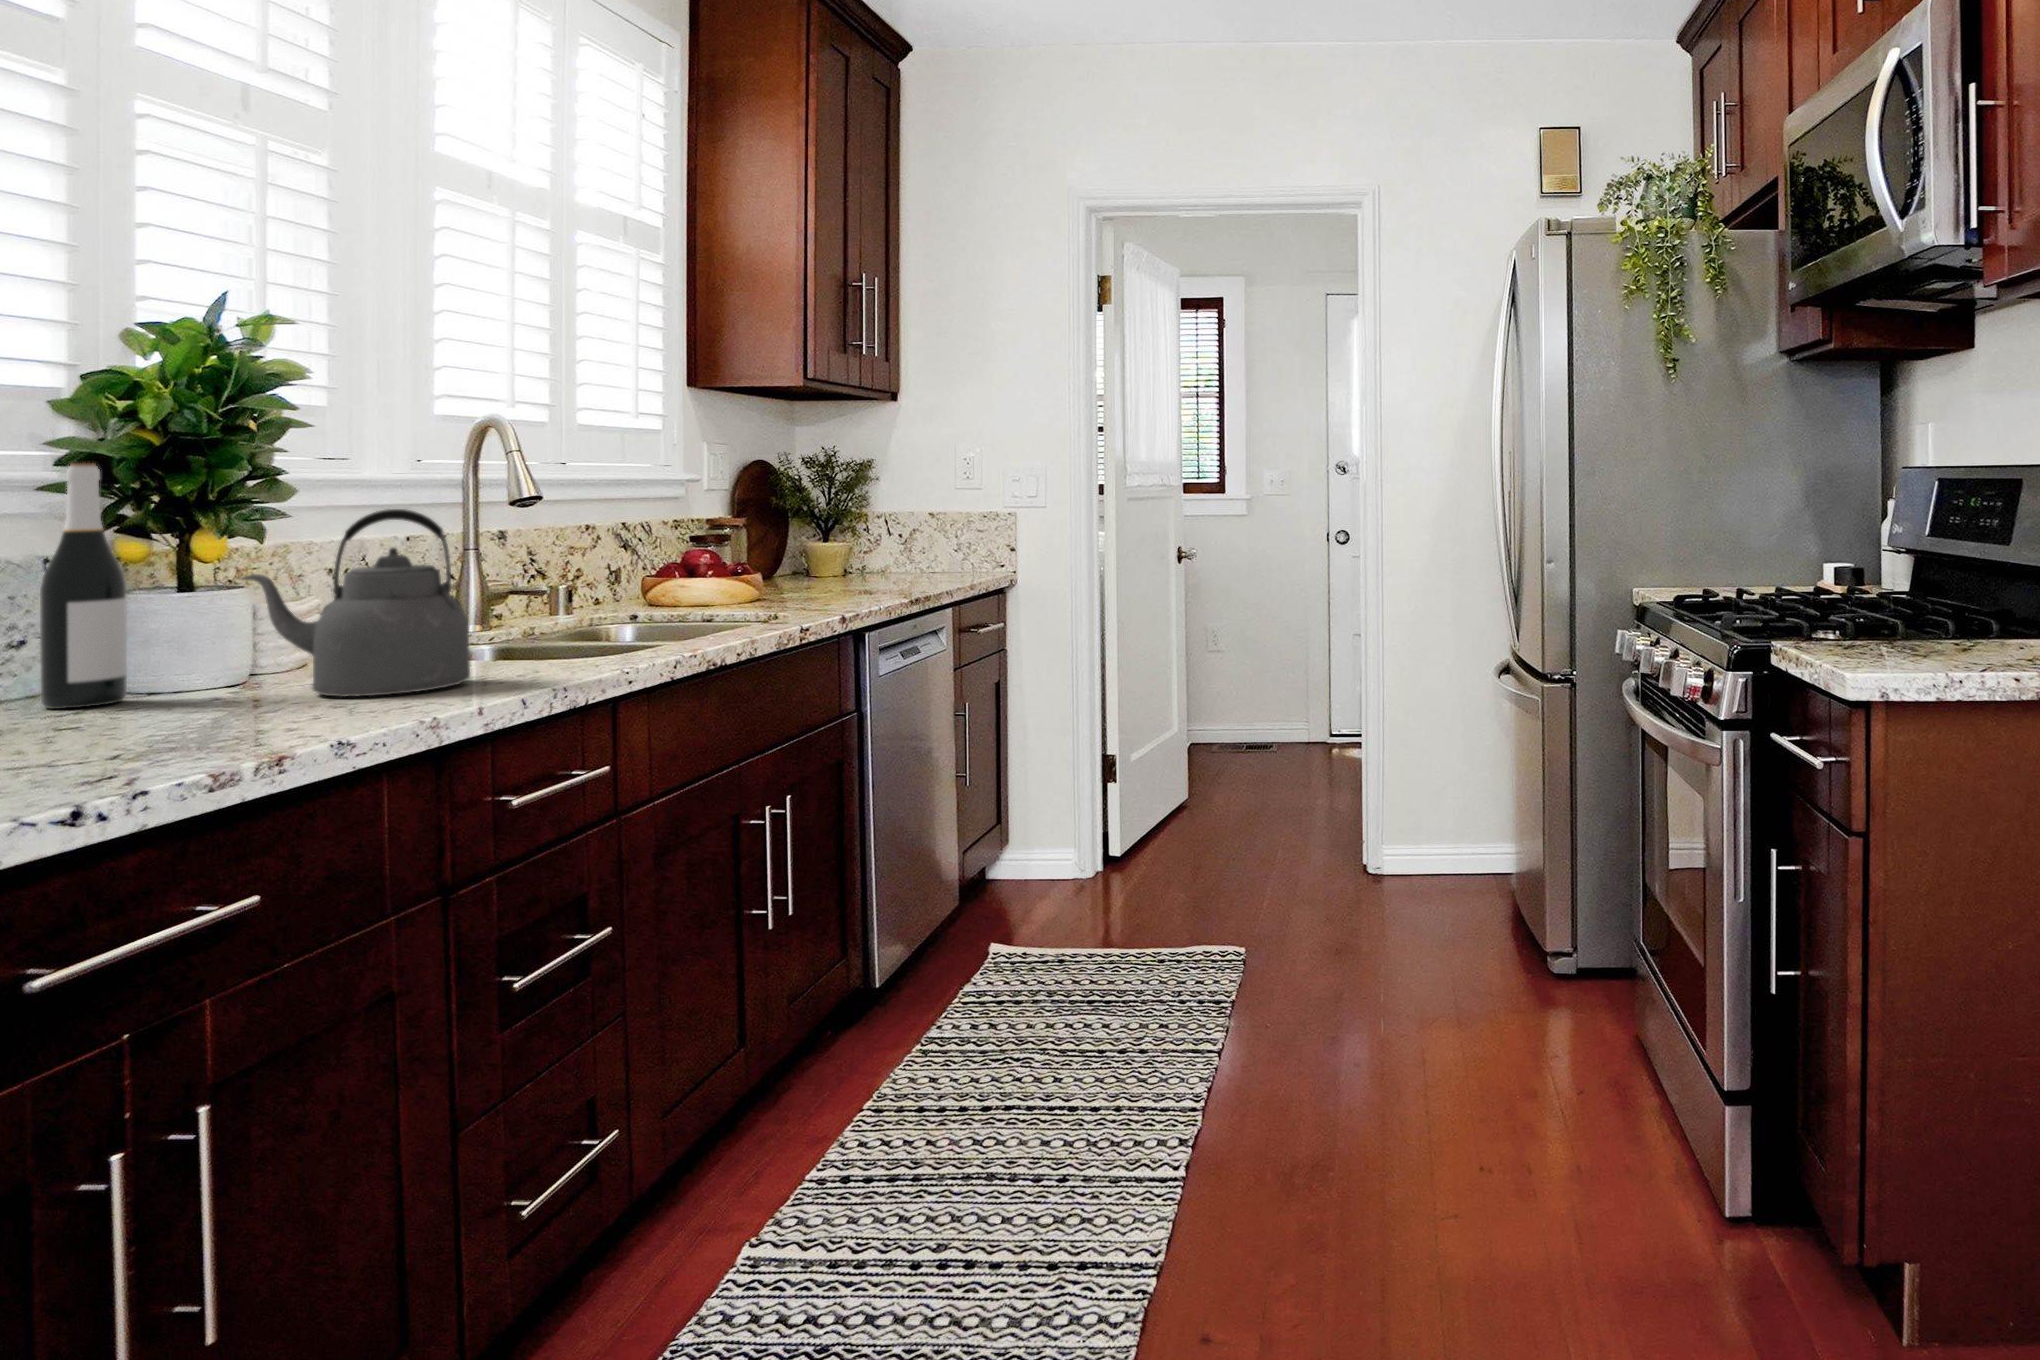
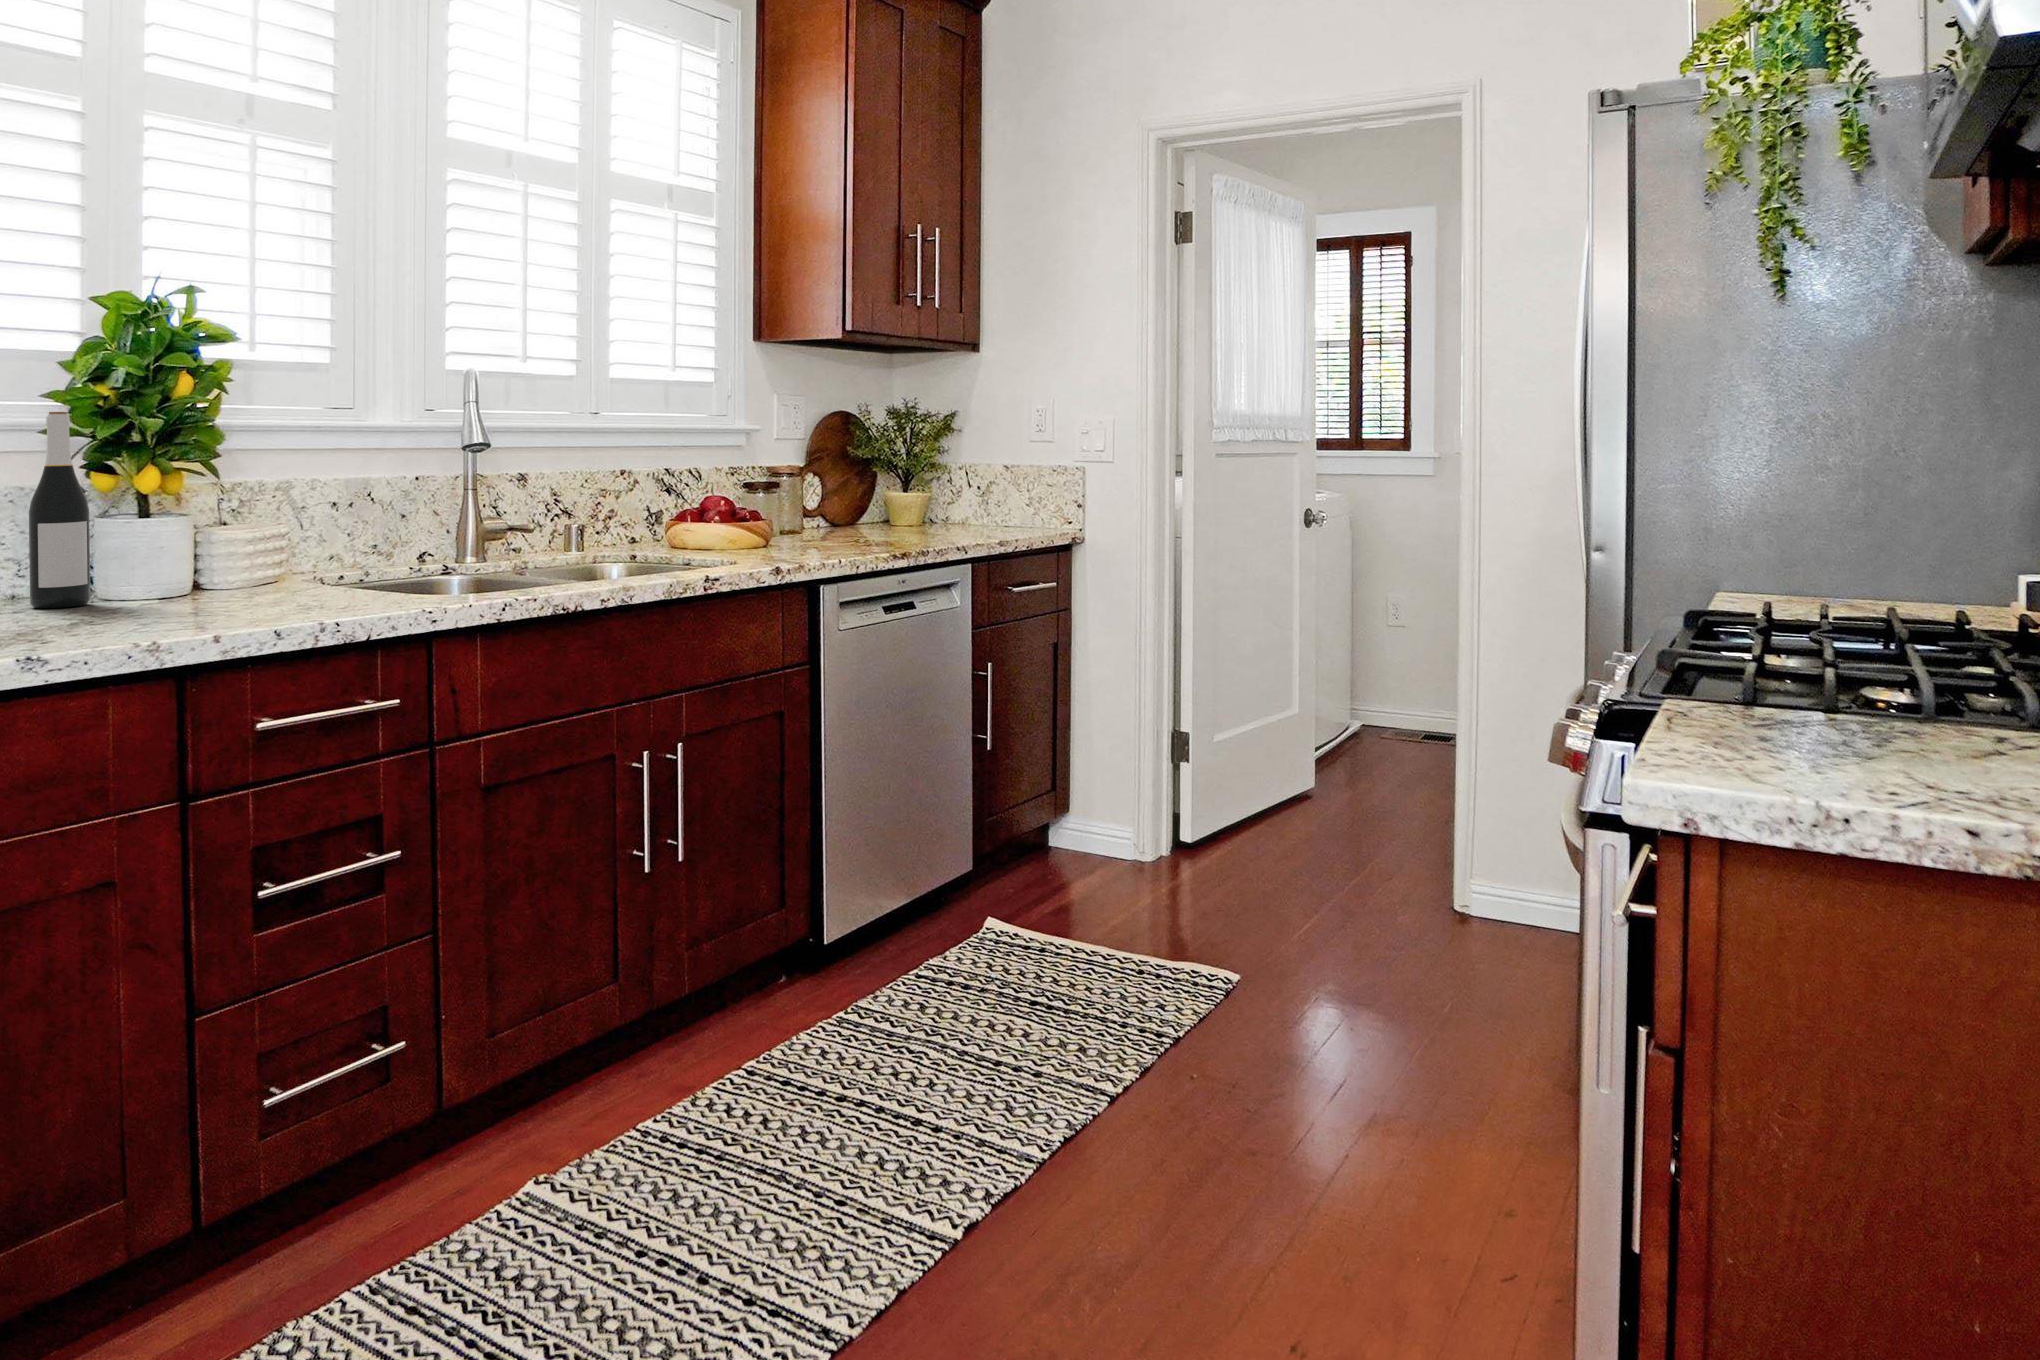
kettle: present [241,509,470,697] -> none [147,452,307,616]

